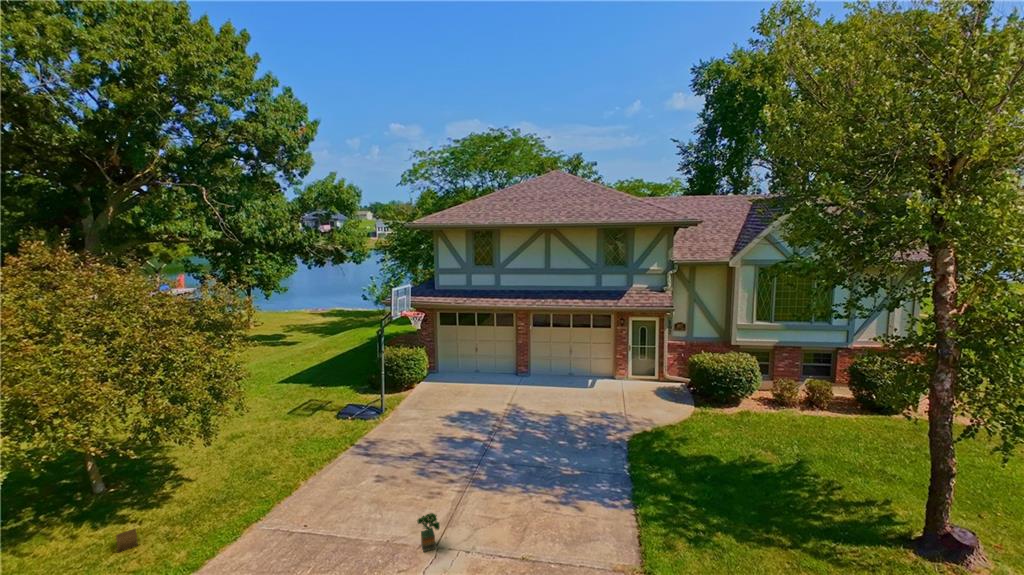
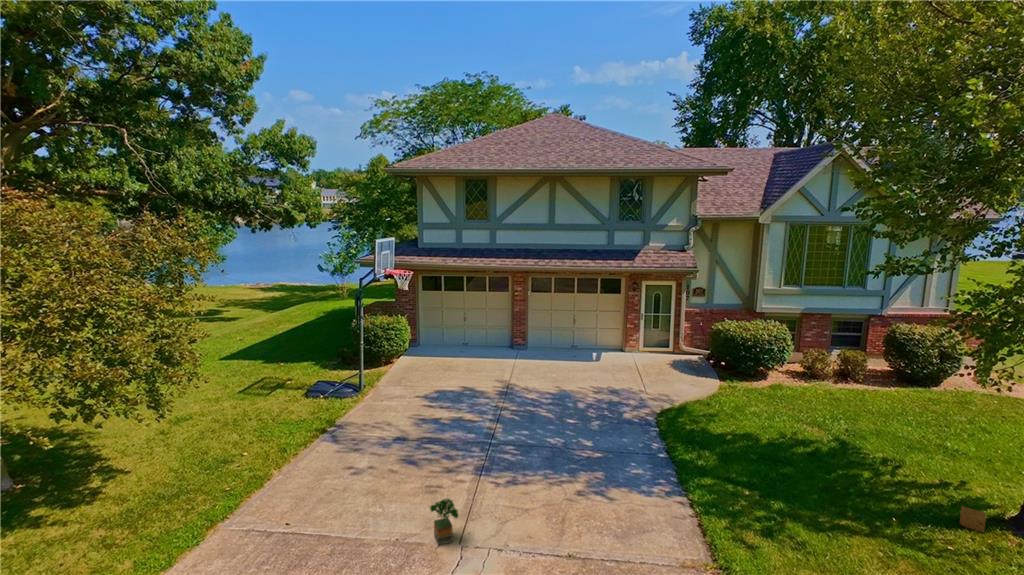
cardboard box: present [116,529,138,553] -> present [959,506,986,533]

